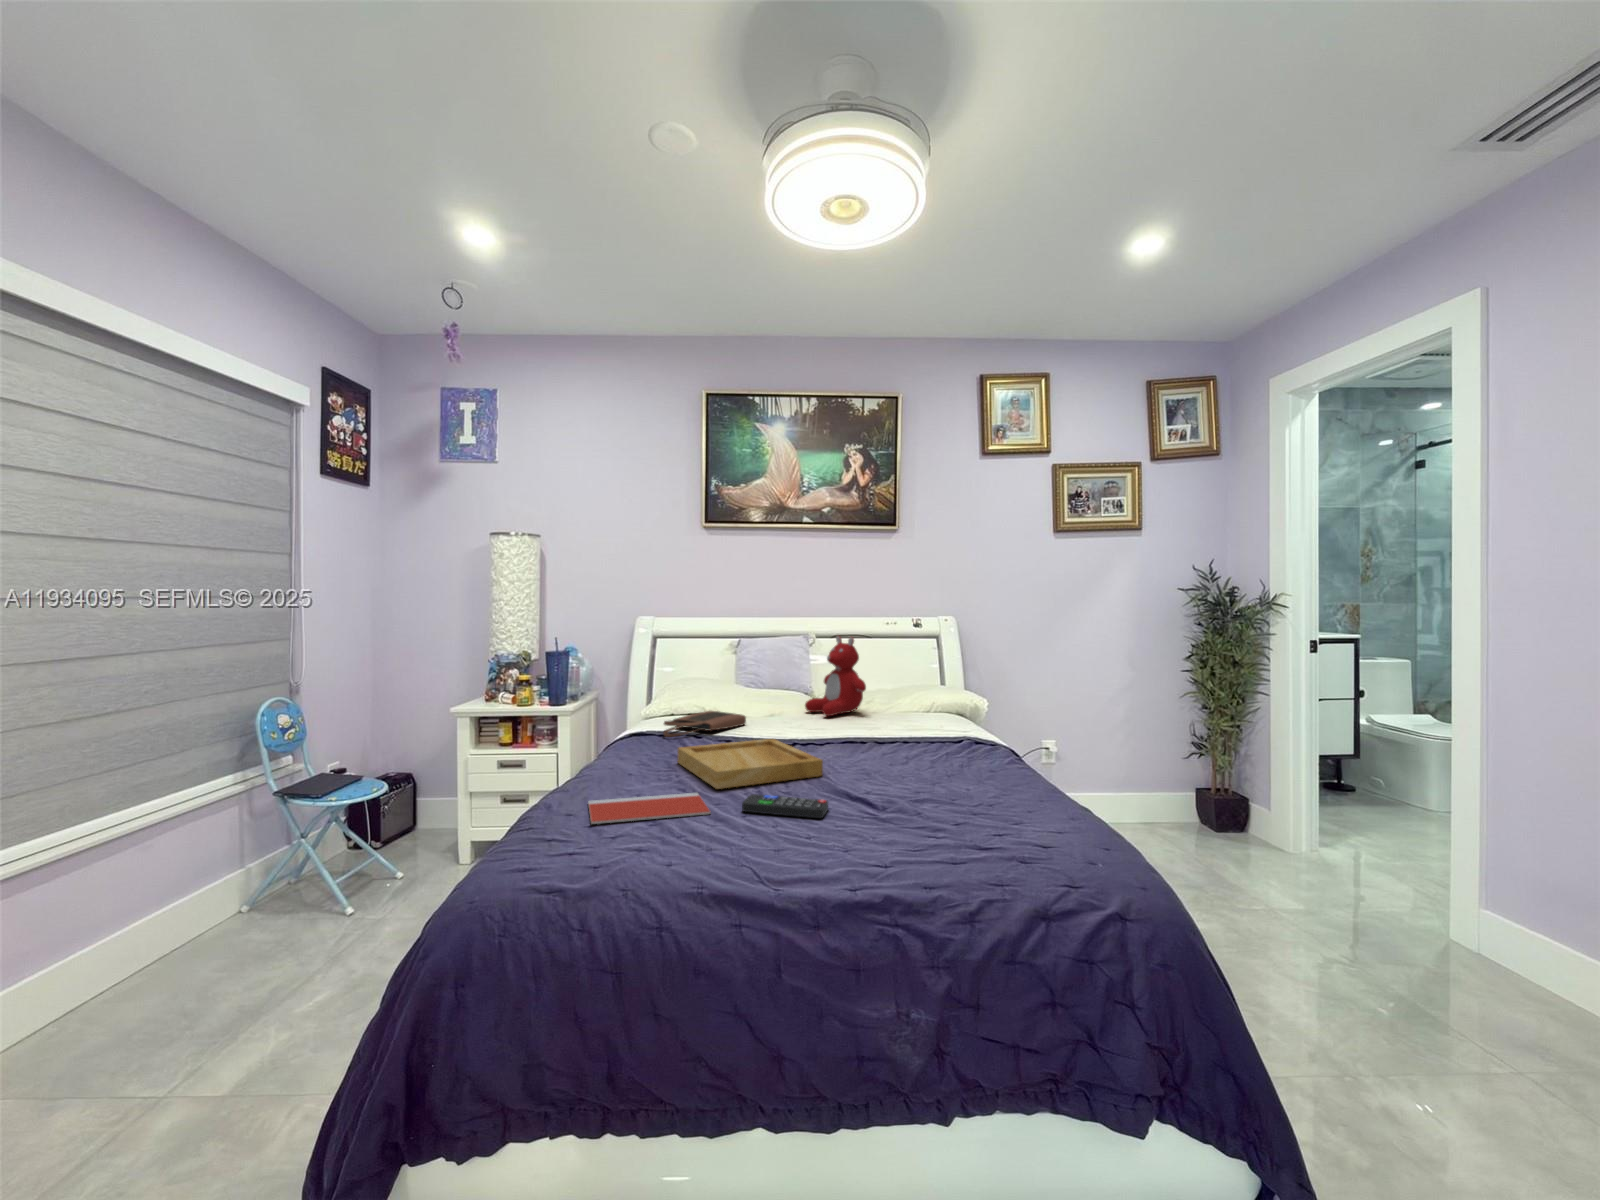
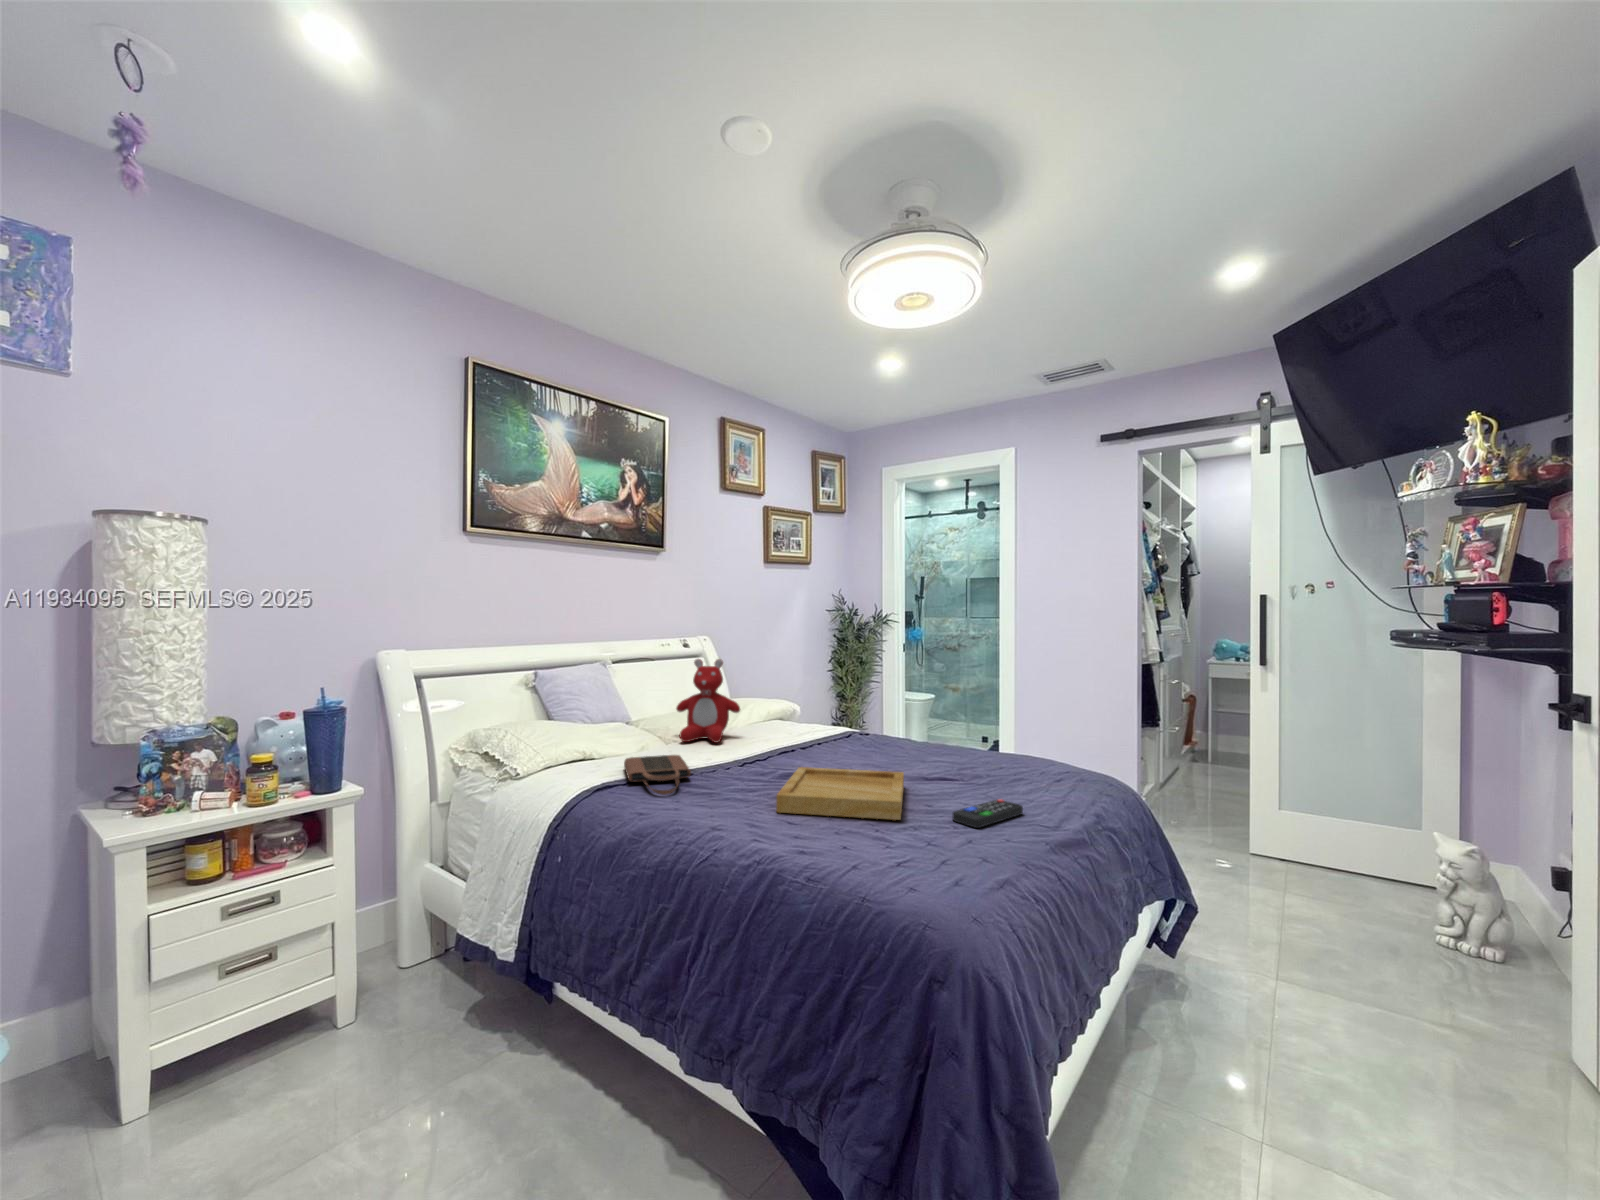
notebook: present [588,793,710,824] -> none [873,828,971,883]

